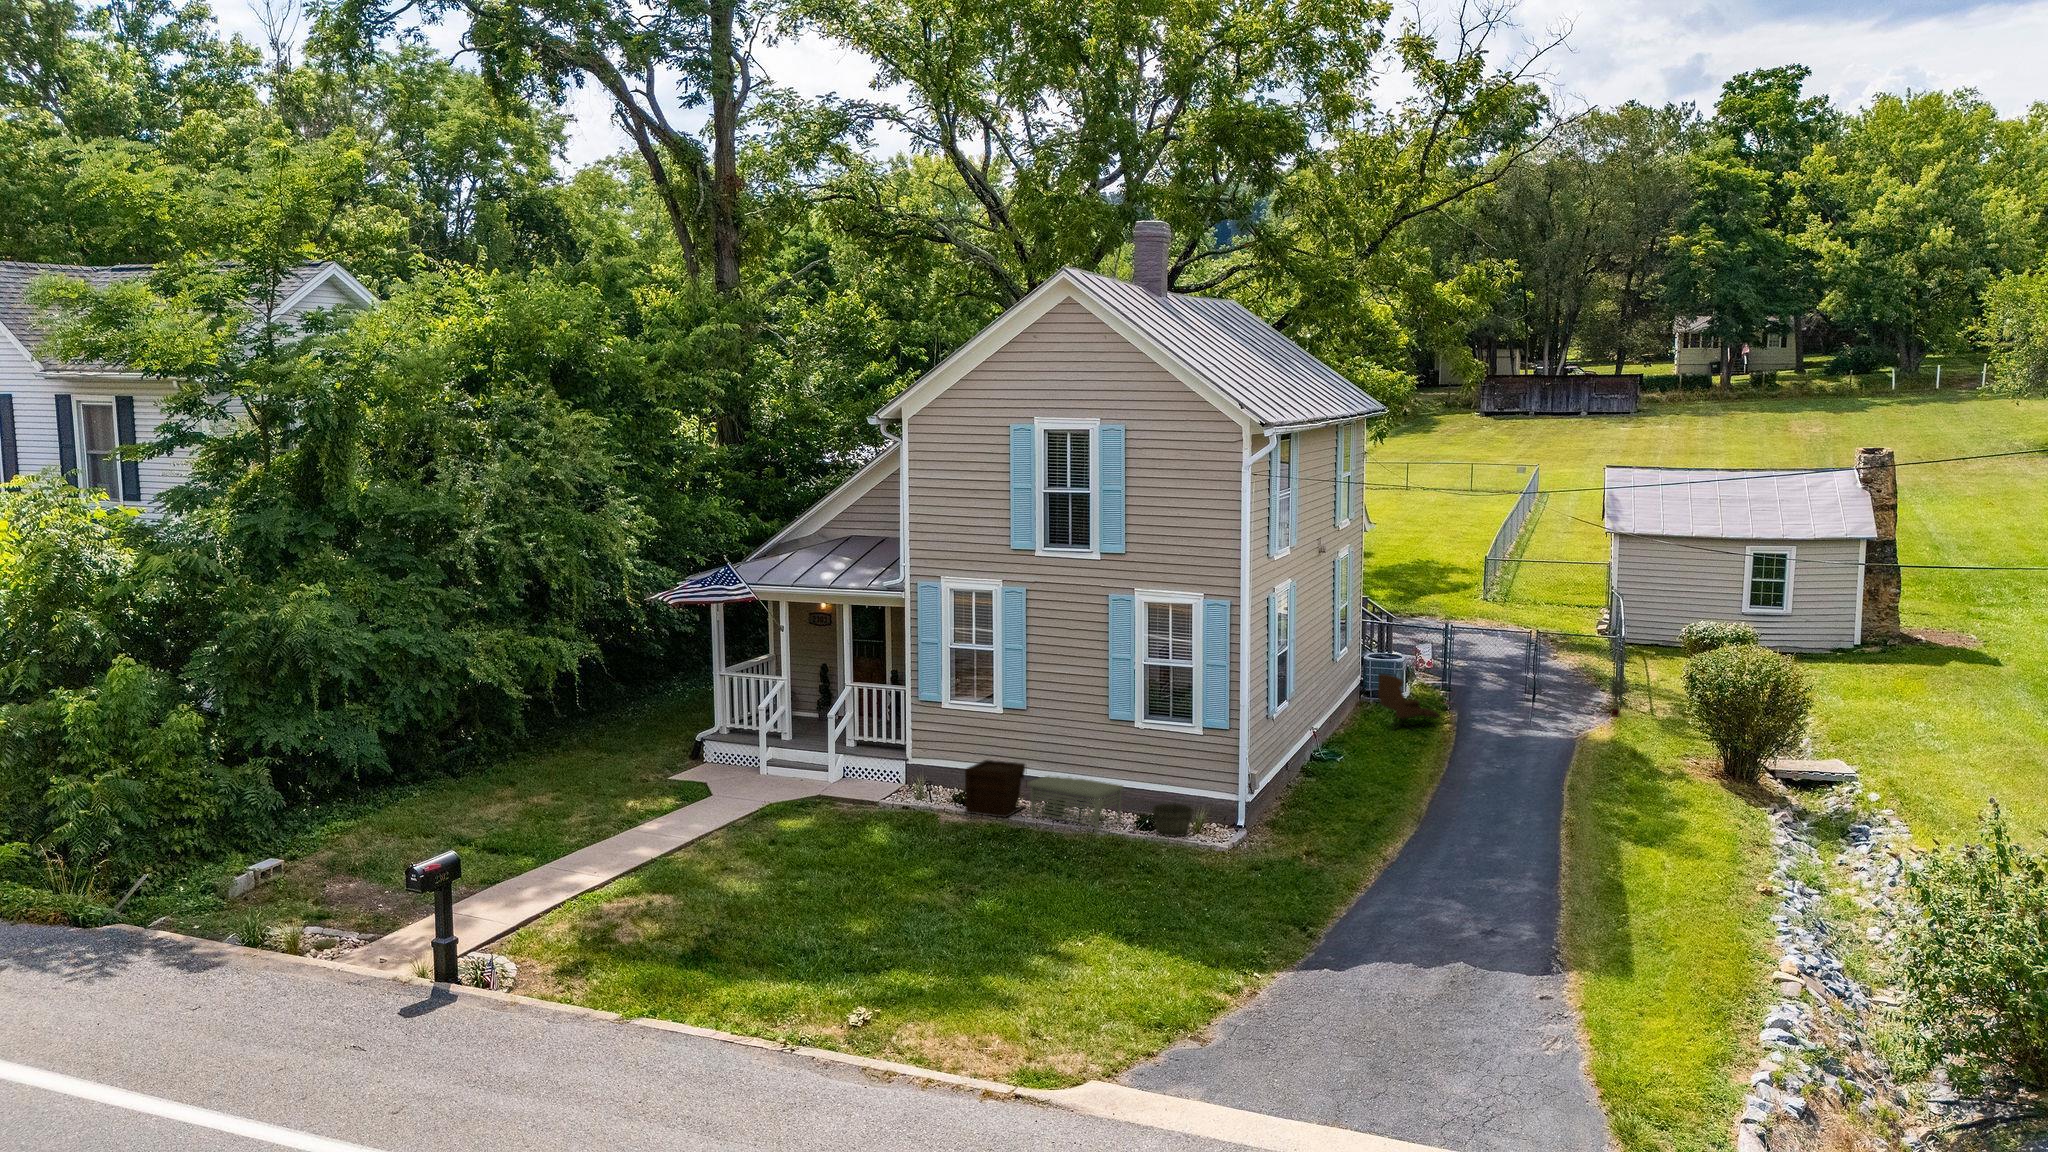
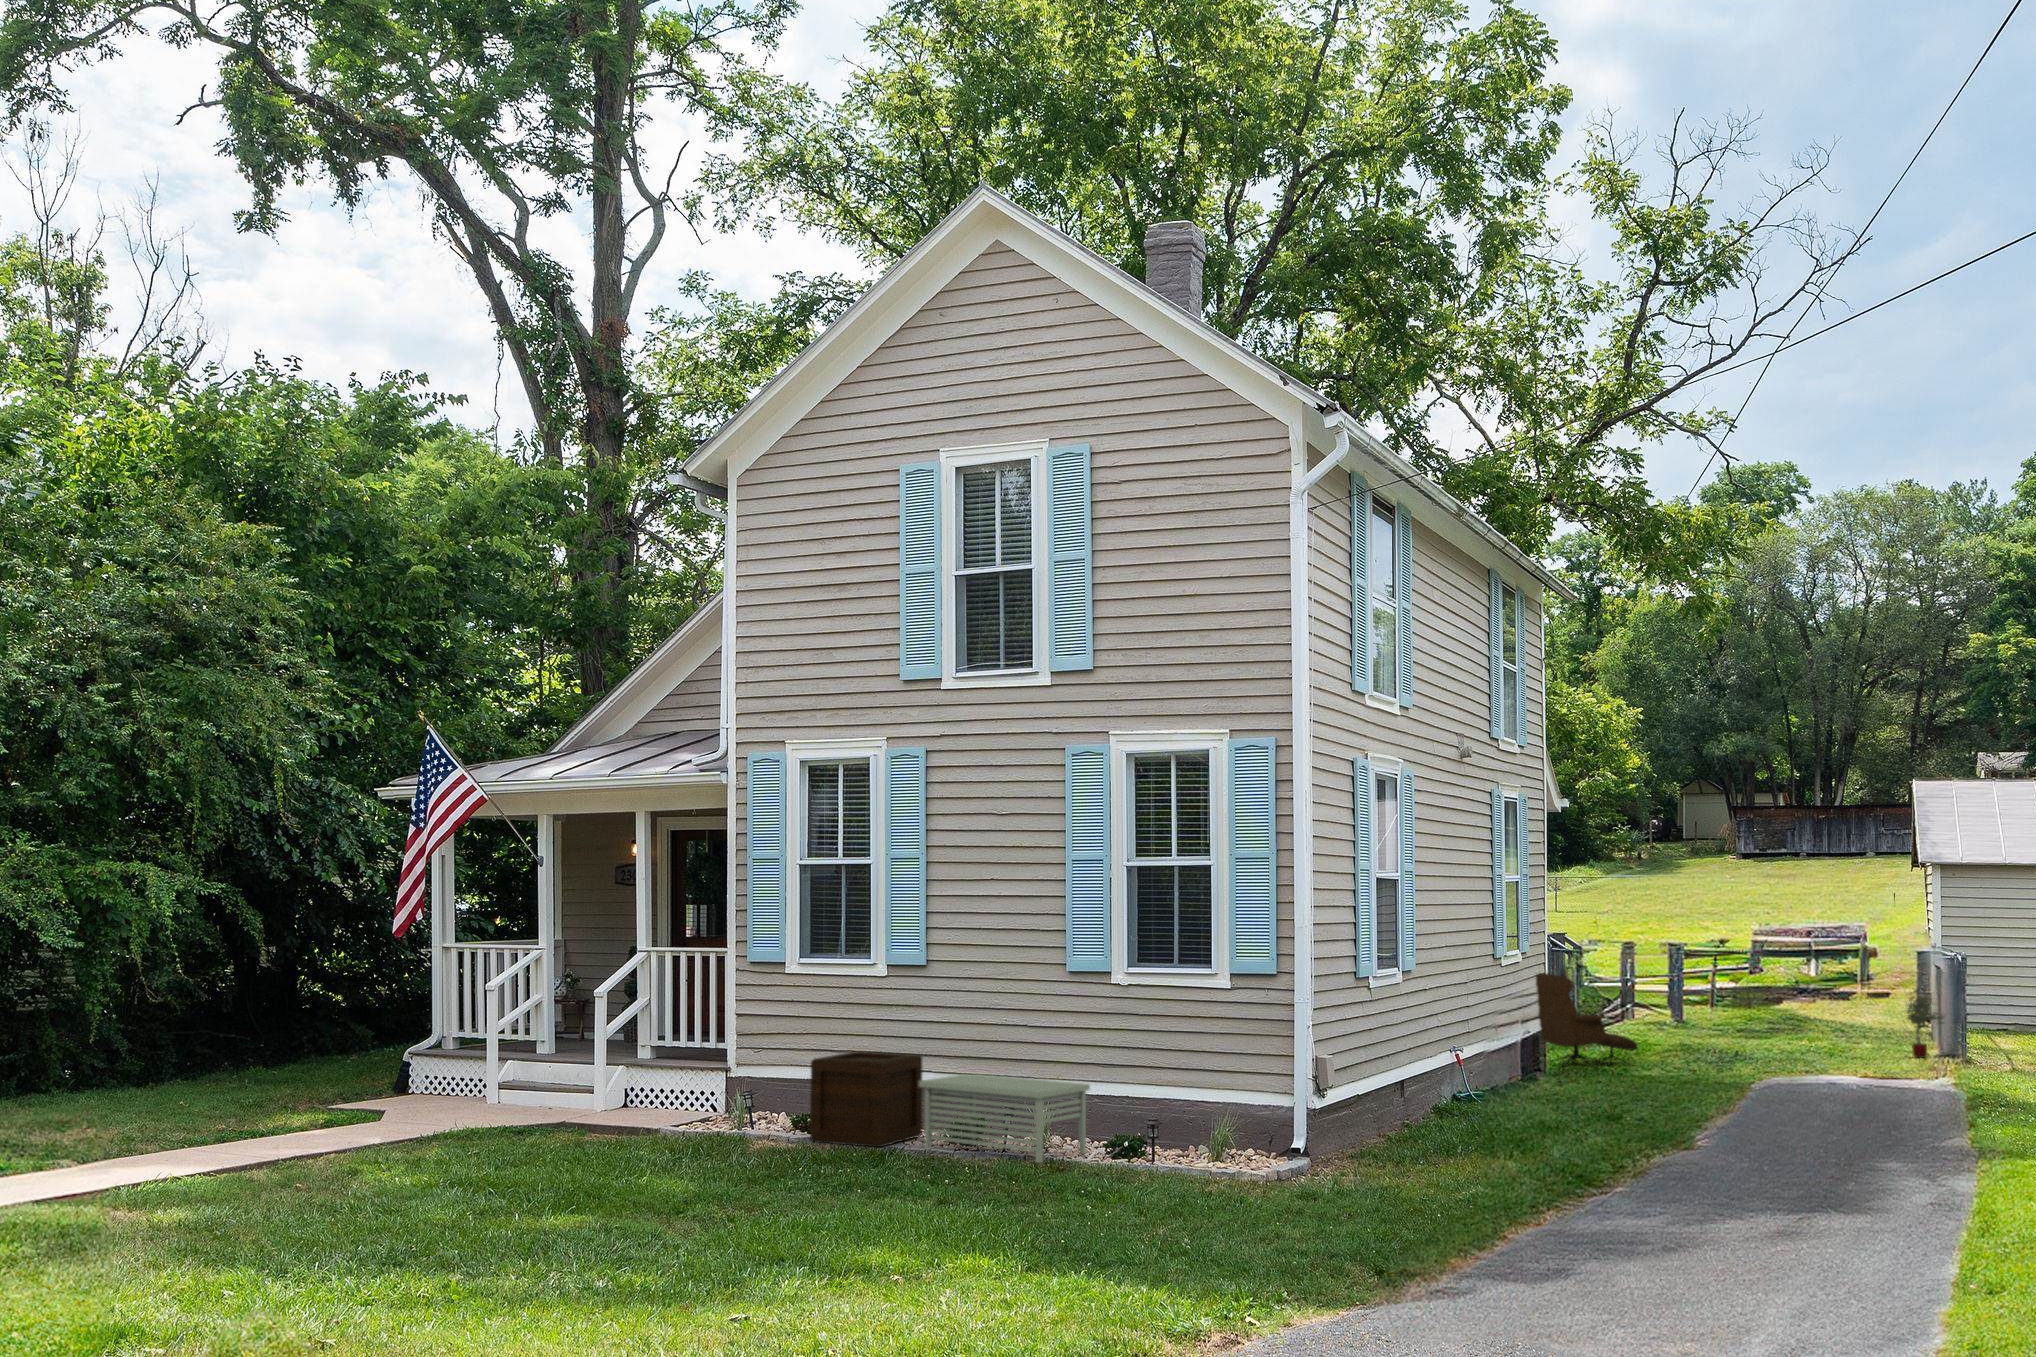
wooden bucket: present [1153,803,1193,837] -> none [1140,1102,1213,1170]

